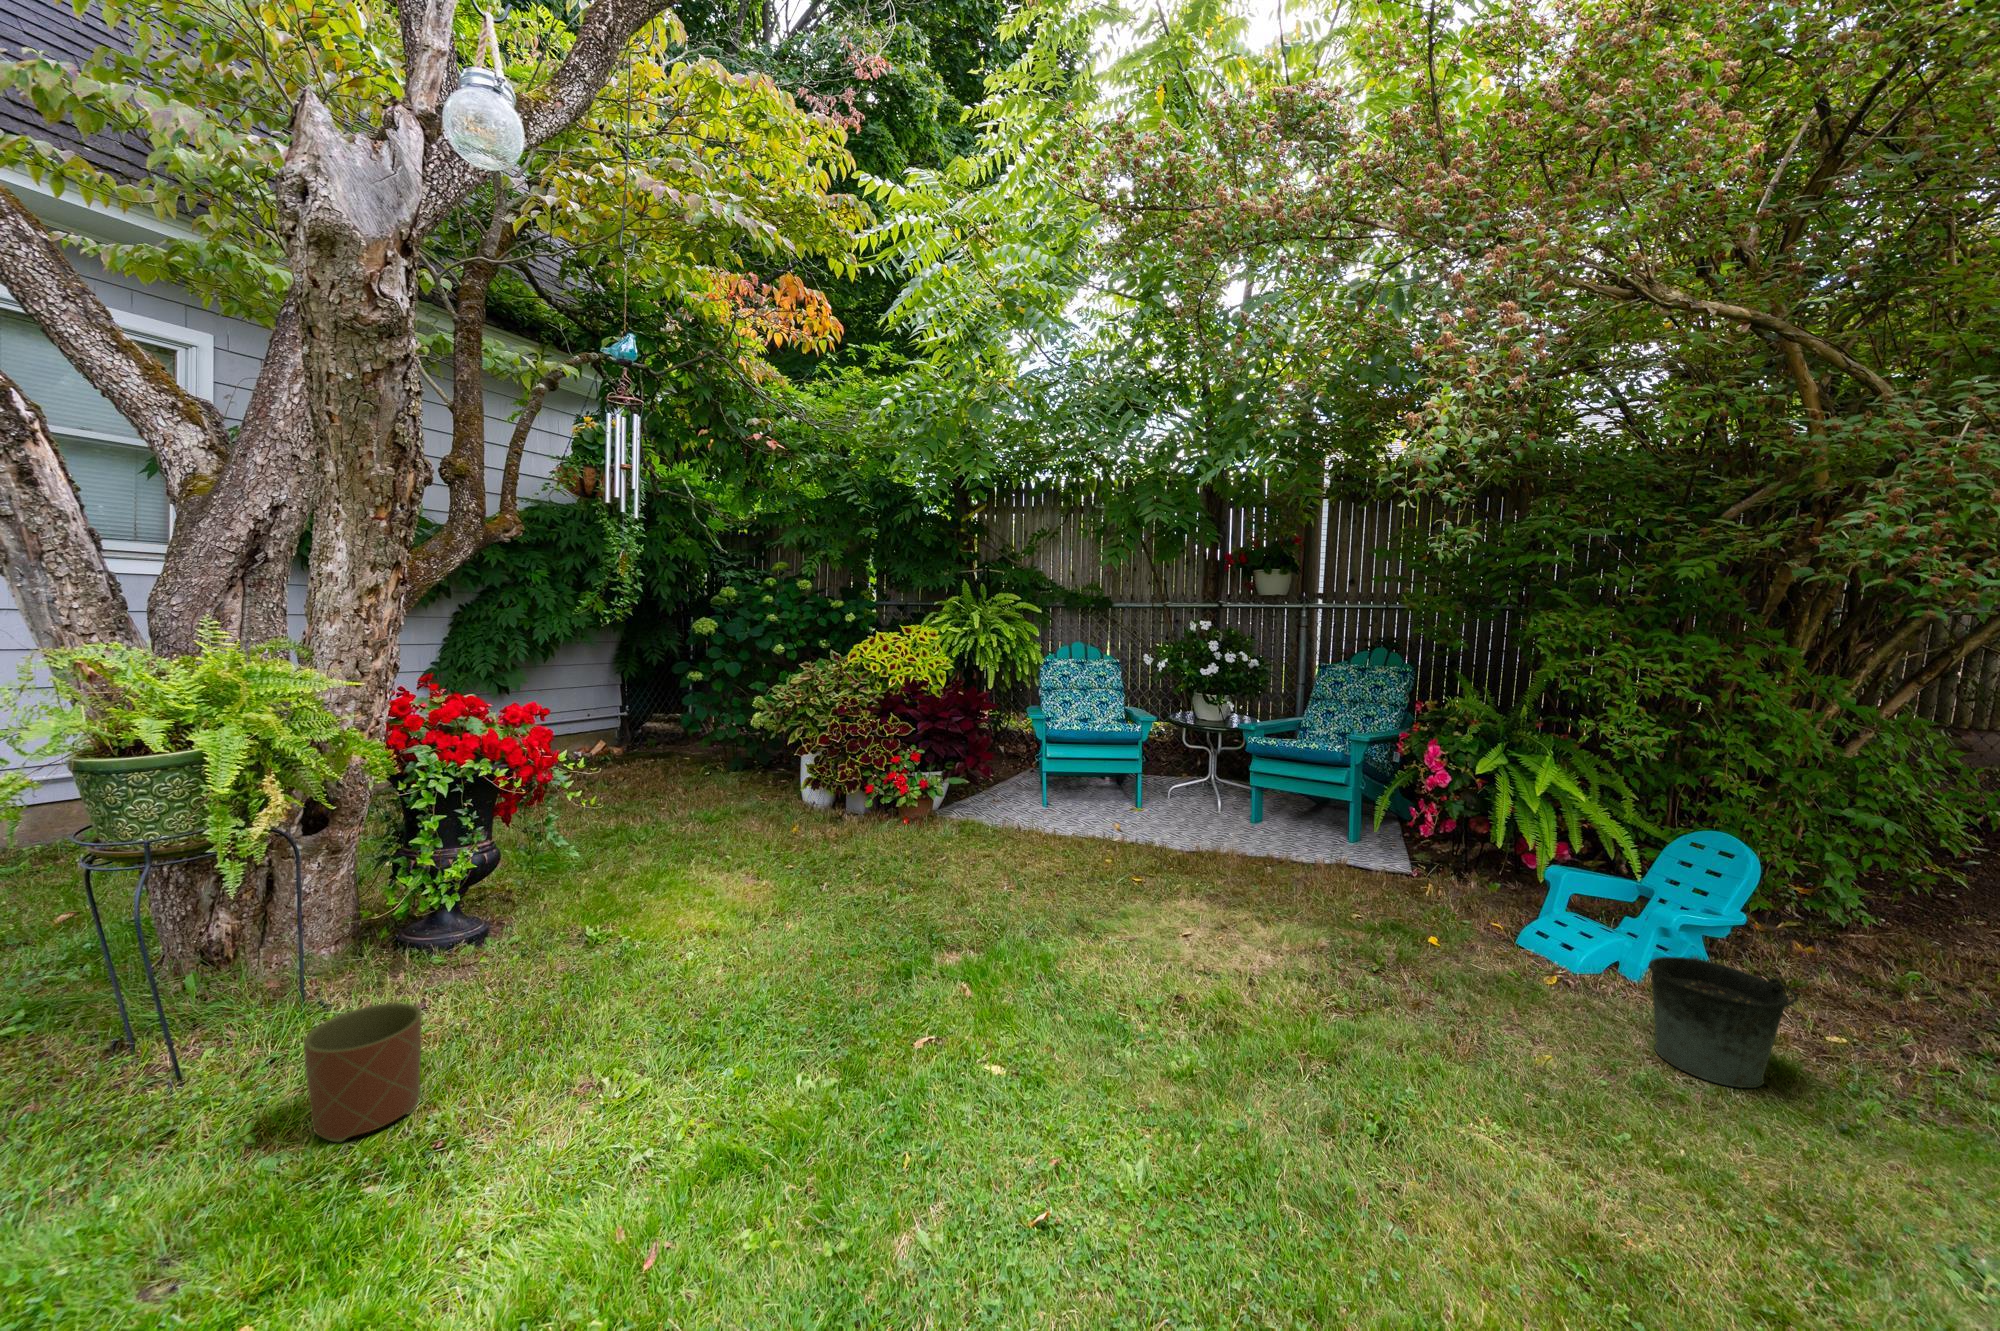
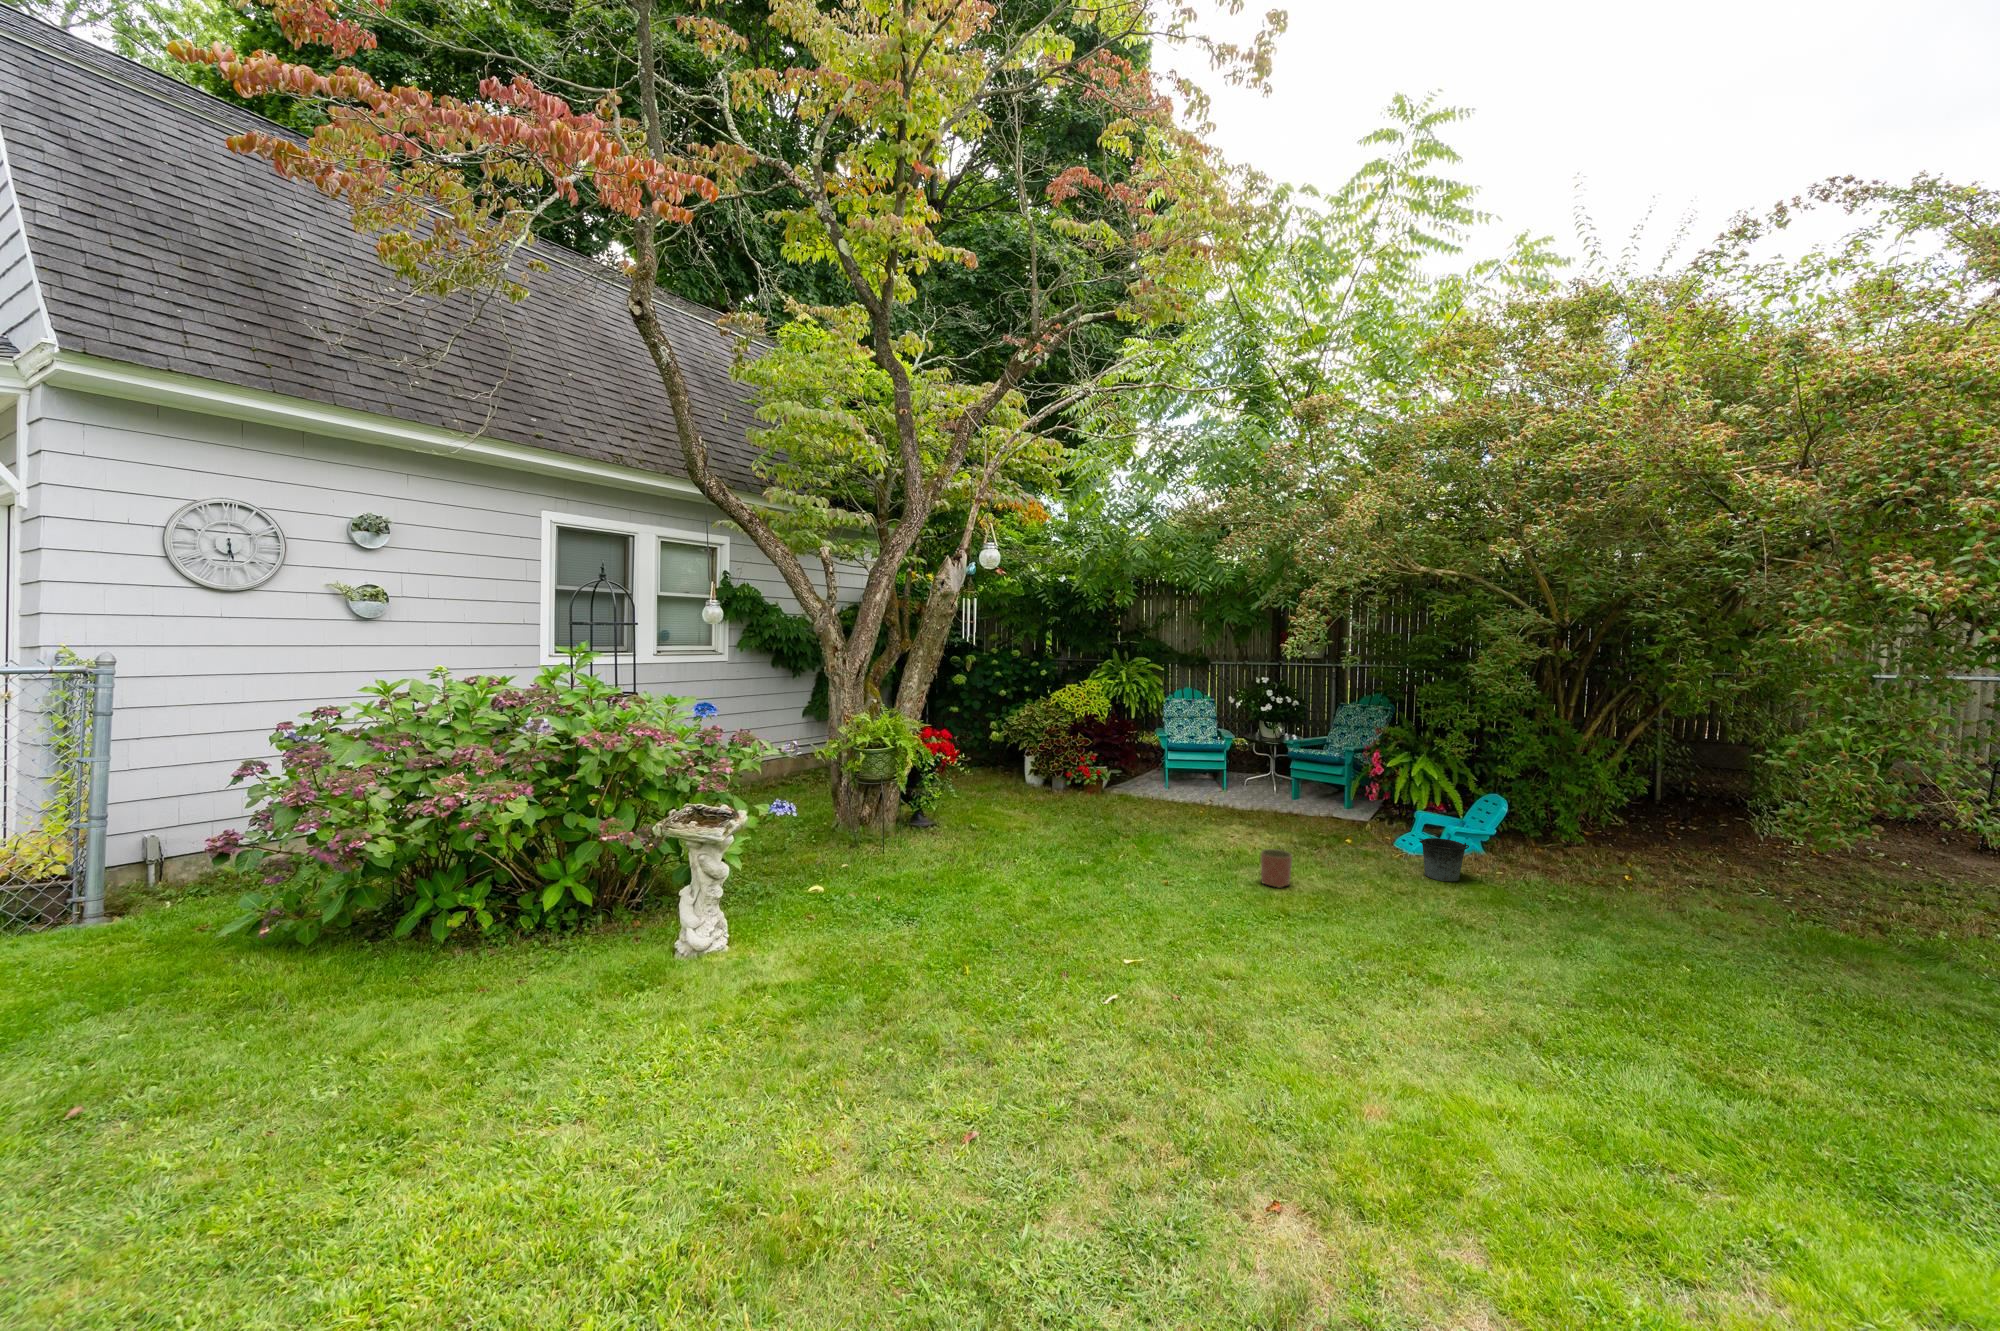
planter: present [304,1003,422,1142] -> present [1261,849,1292,888]

